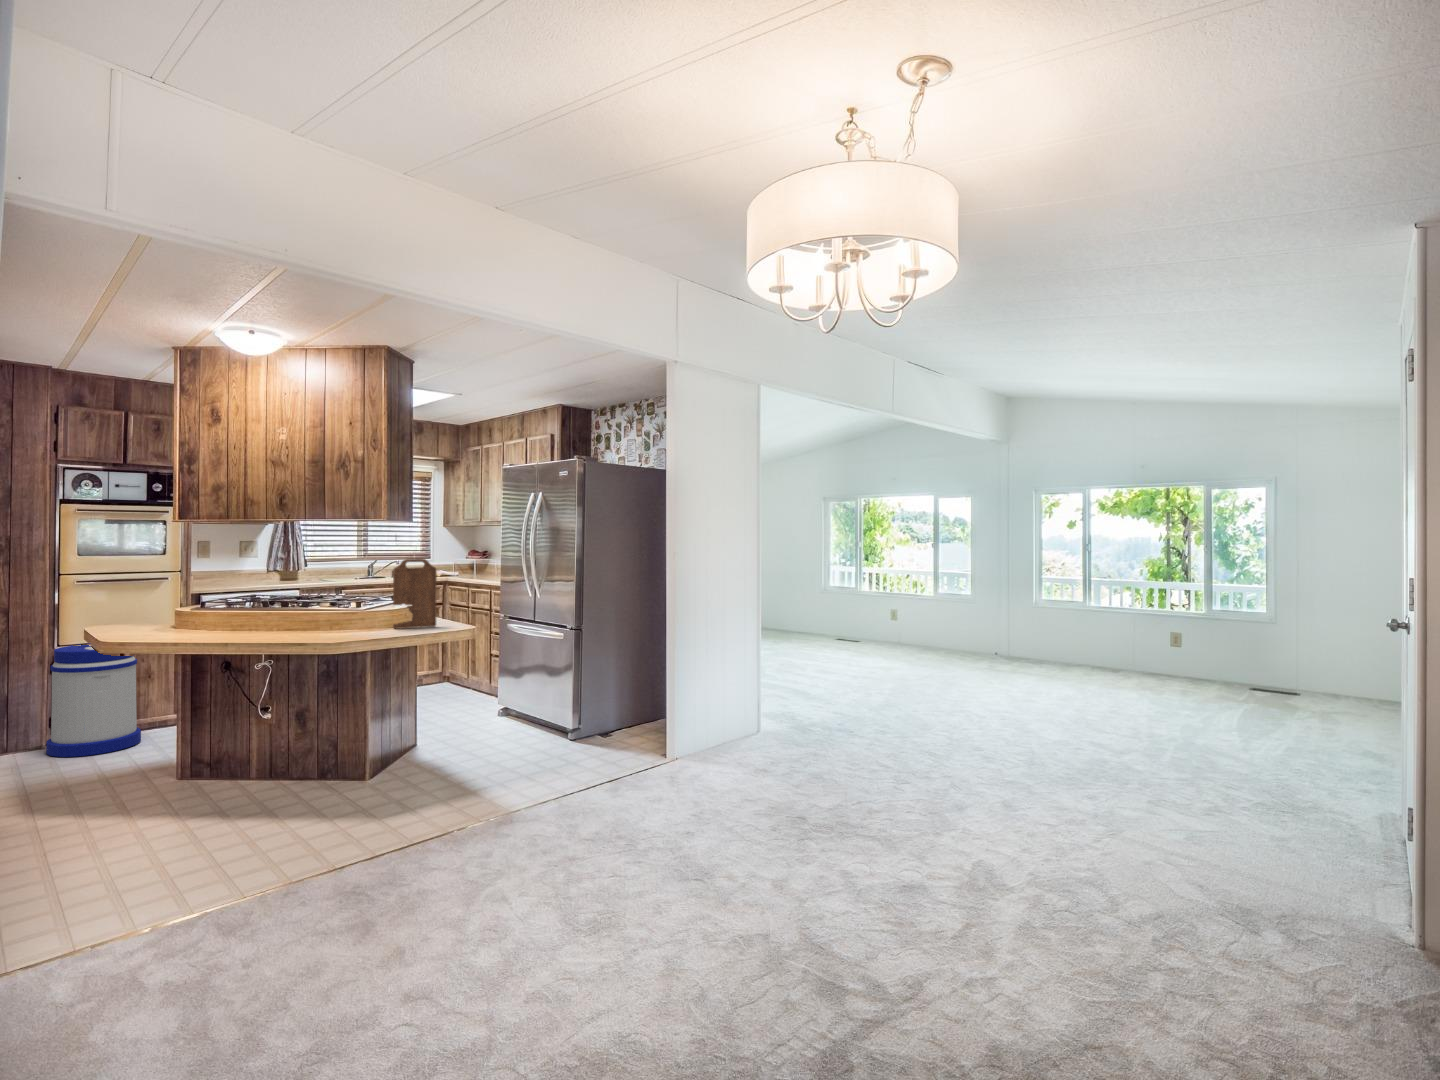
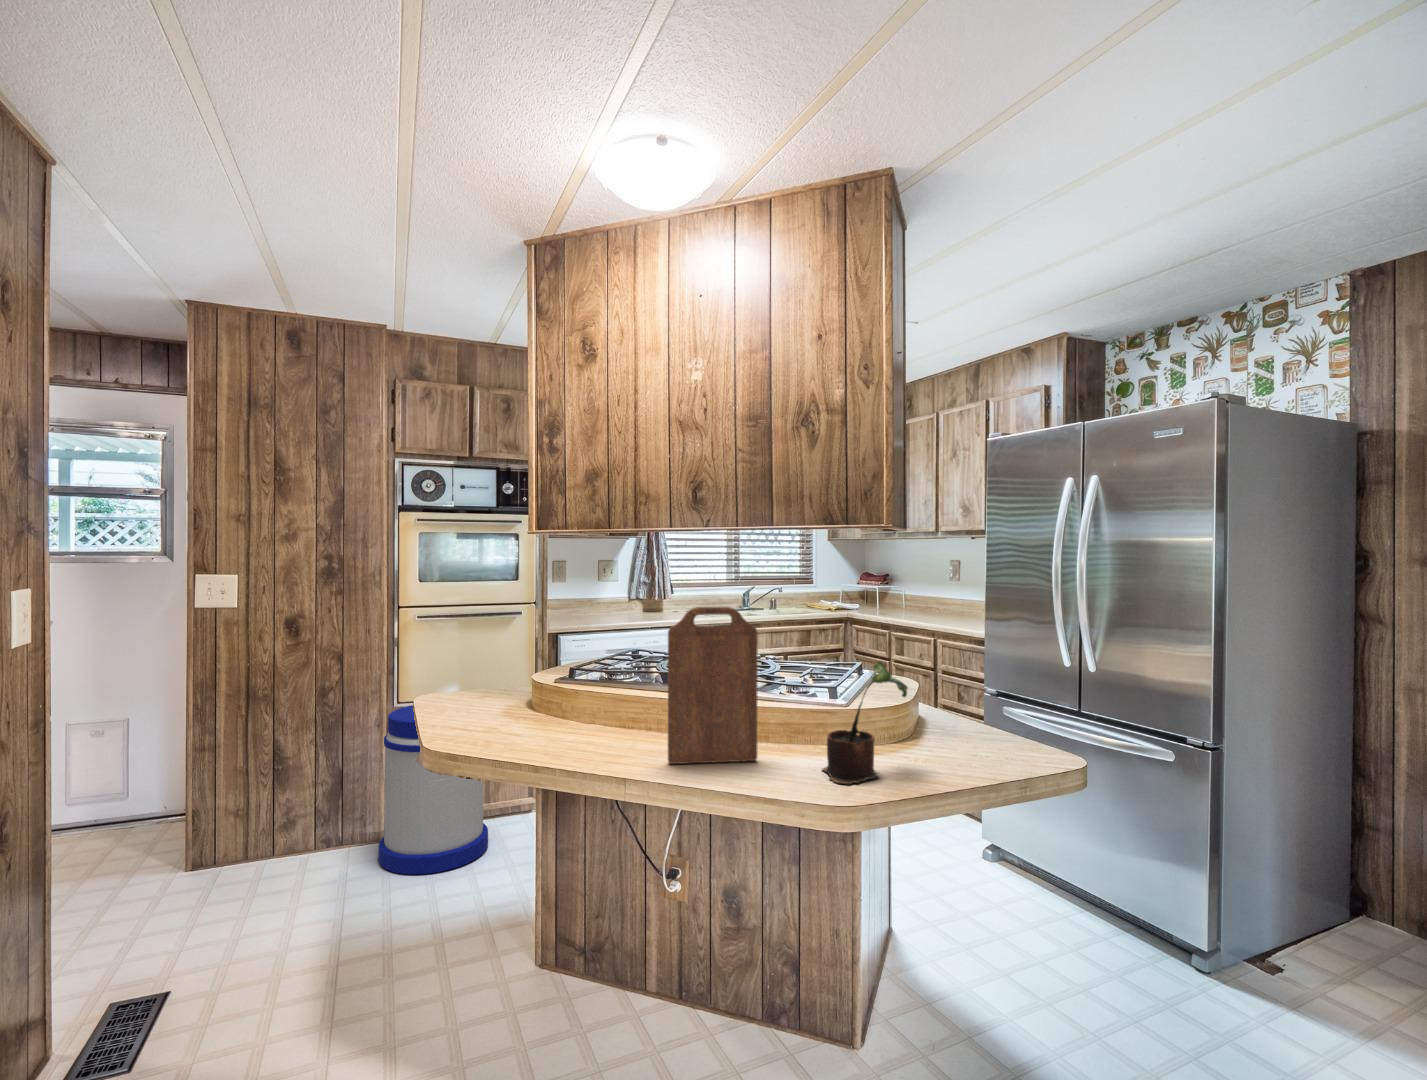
cutting board: present [393,558,437,629] -> present [668,606,758,764]
potted plant: none [332,581,377,634] -> present [822,661,908,784]

